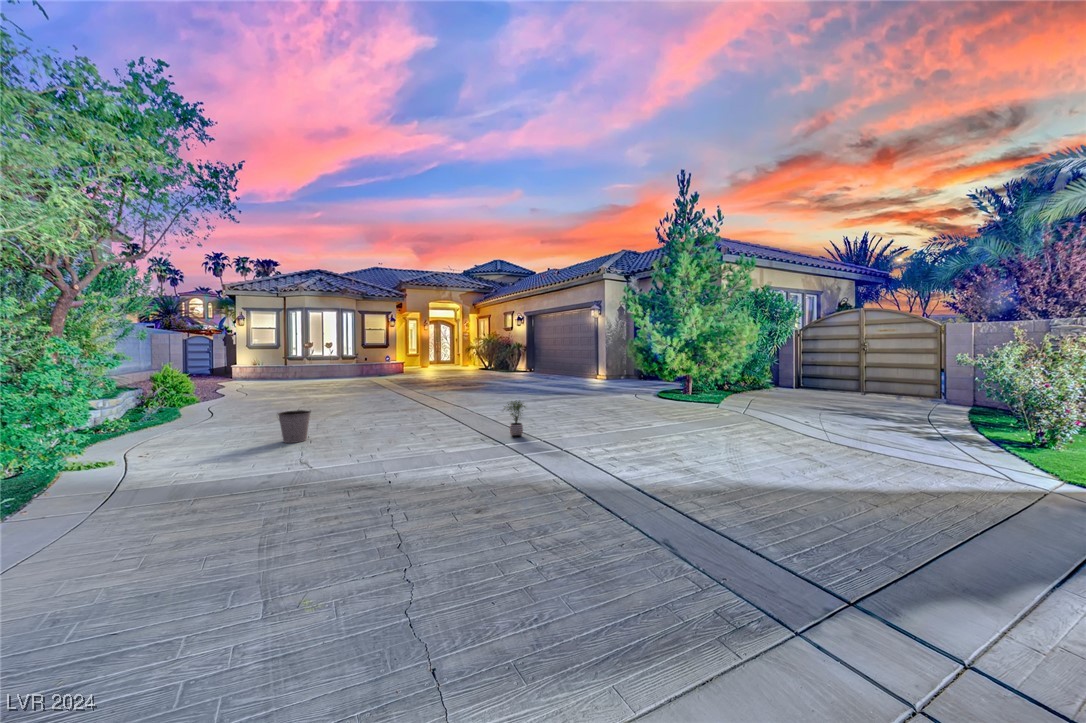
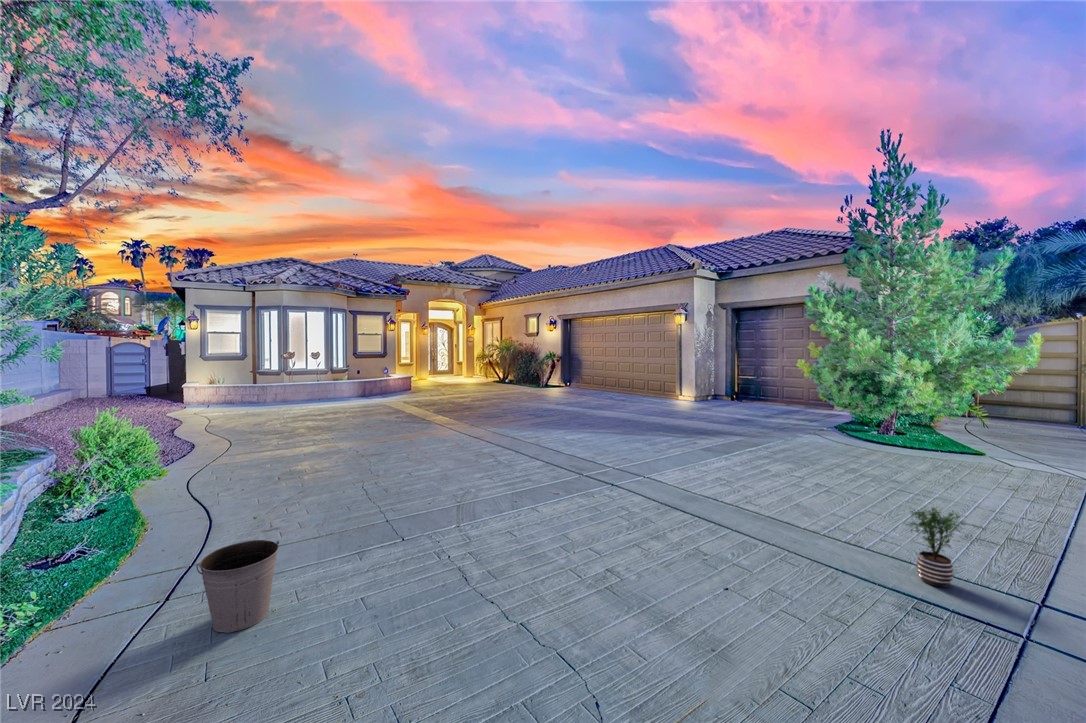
bucket: present [278,410,311,443] -> present [196,540,279,633]

